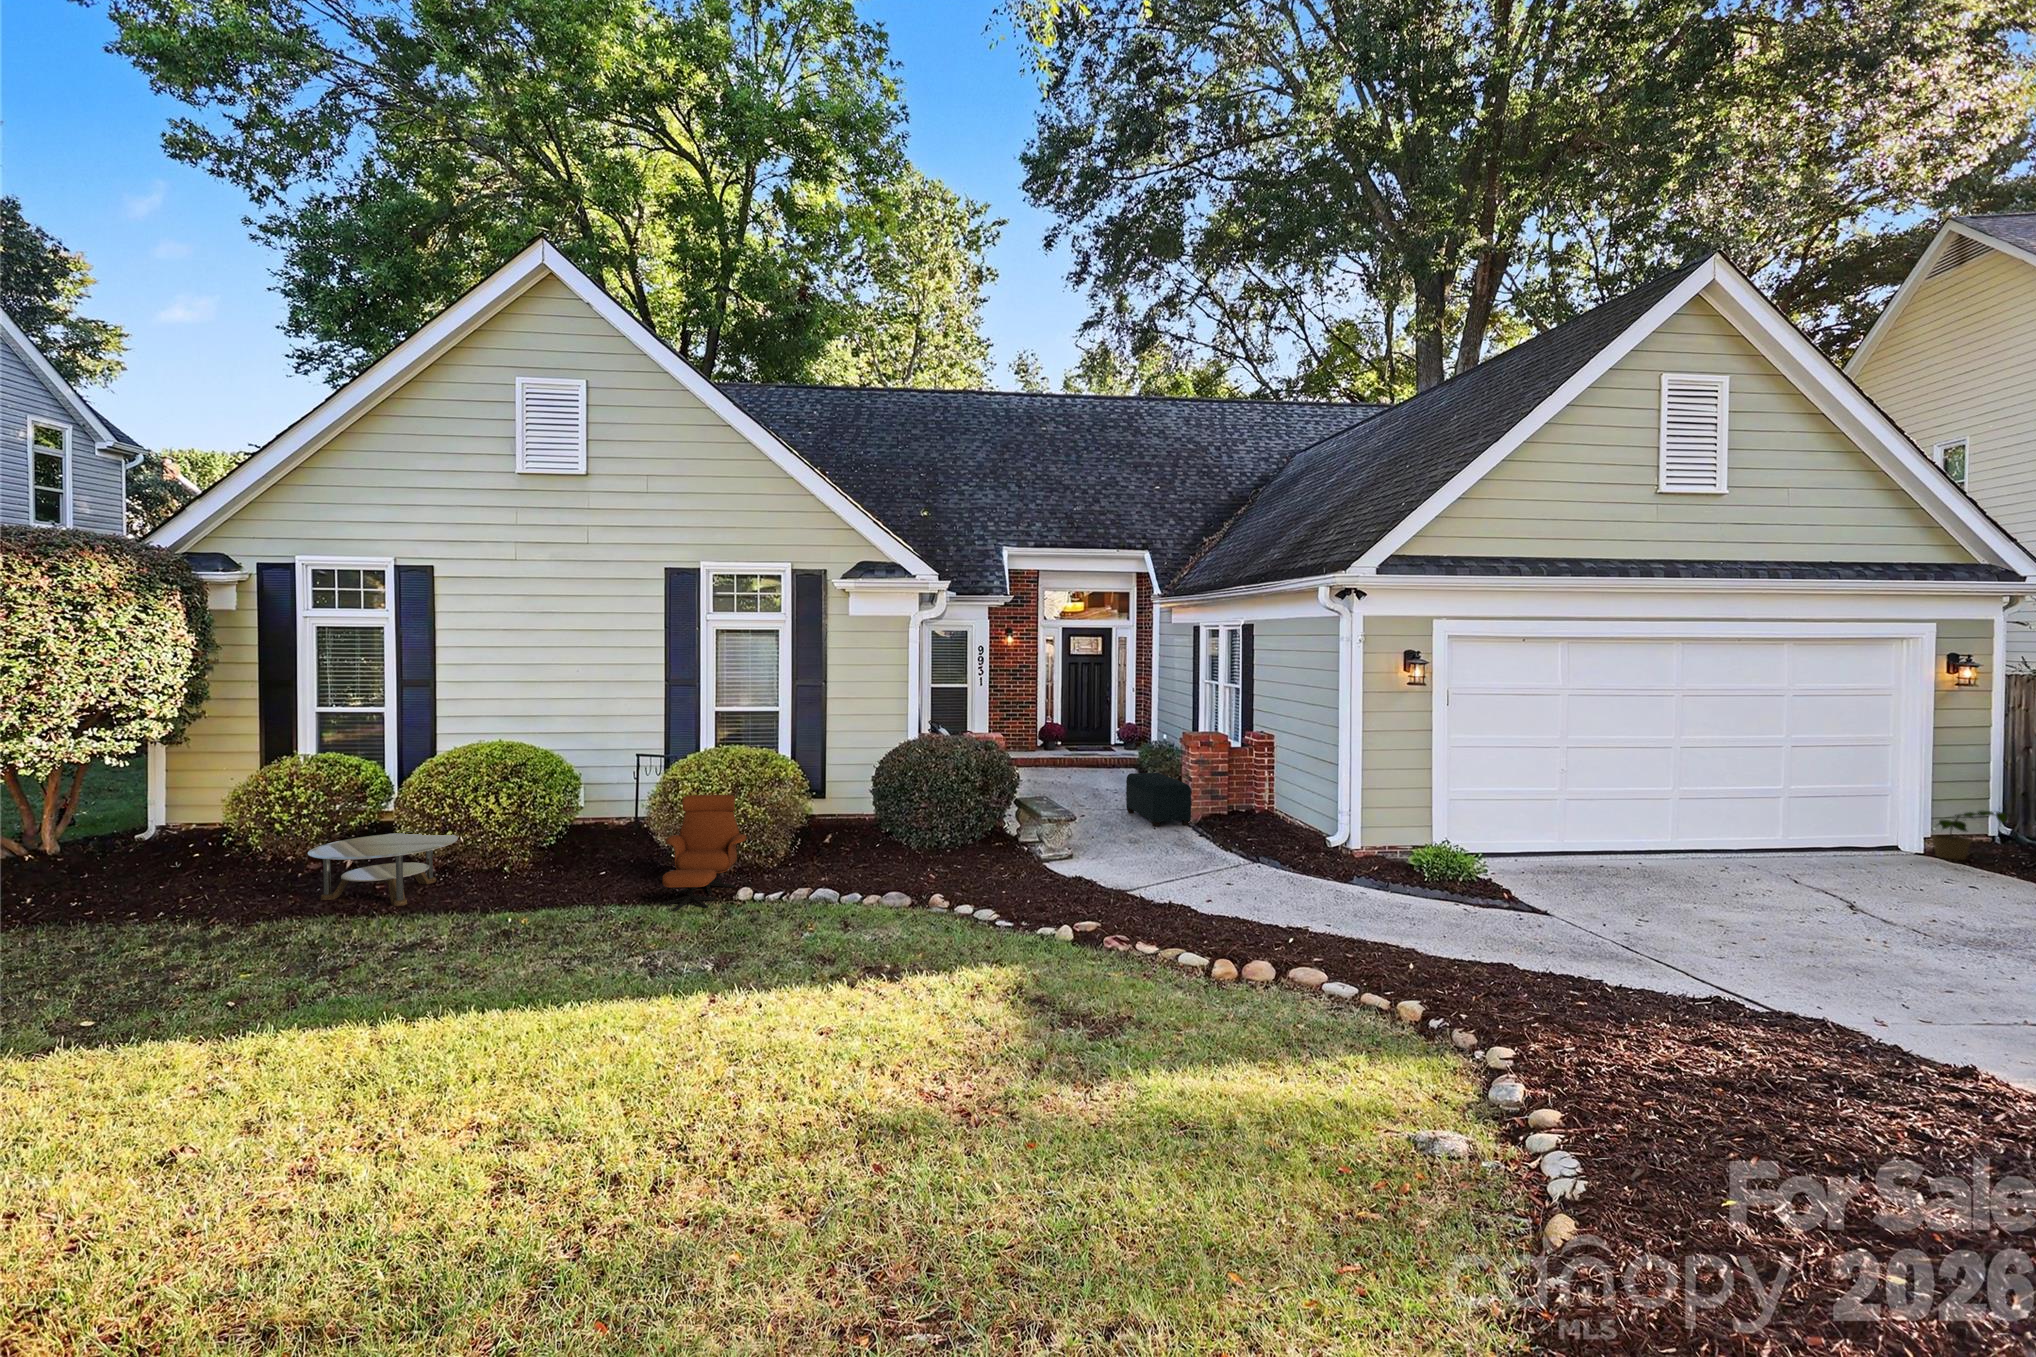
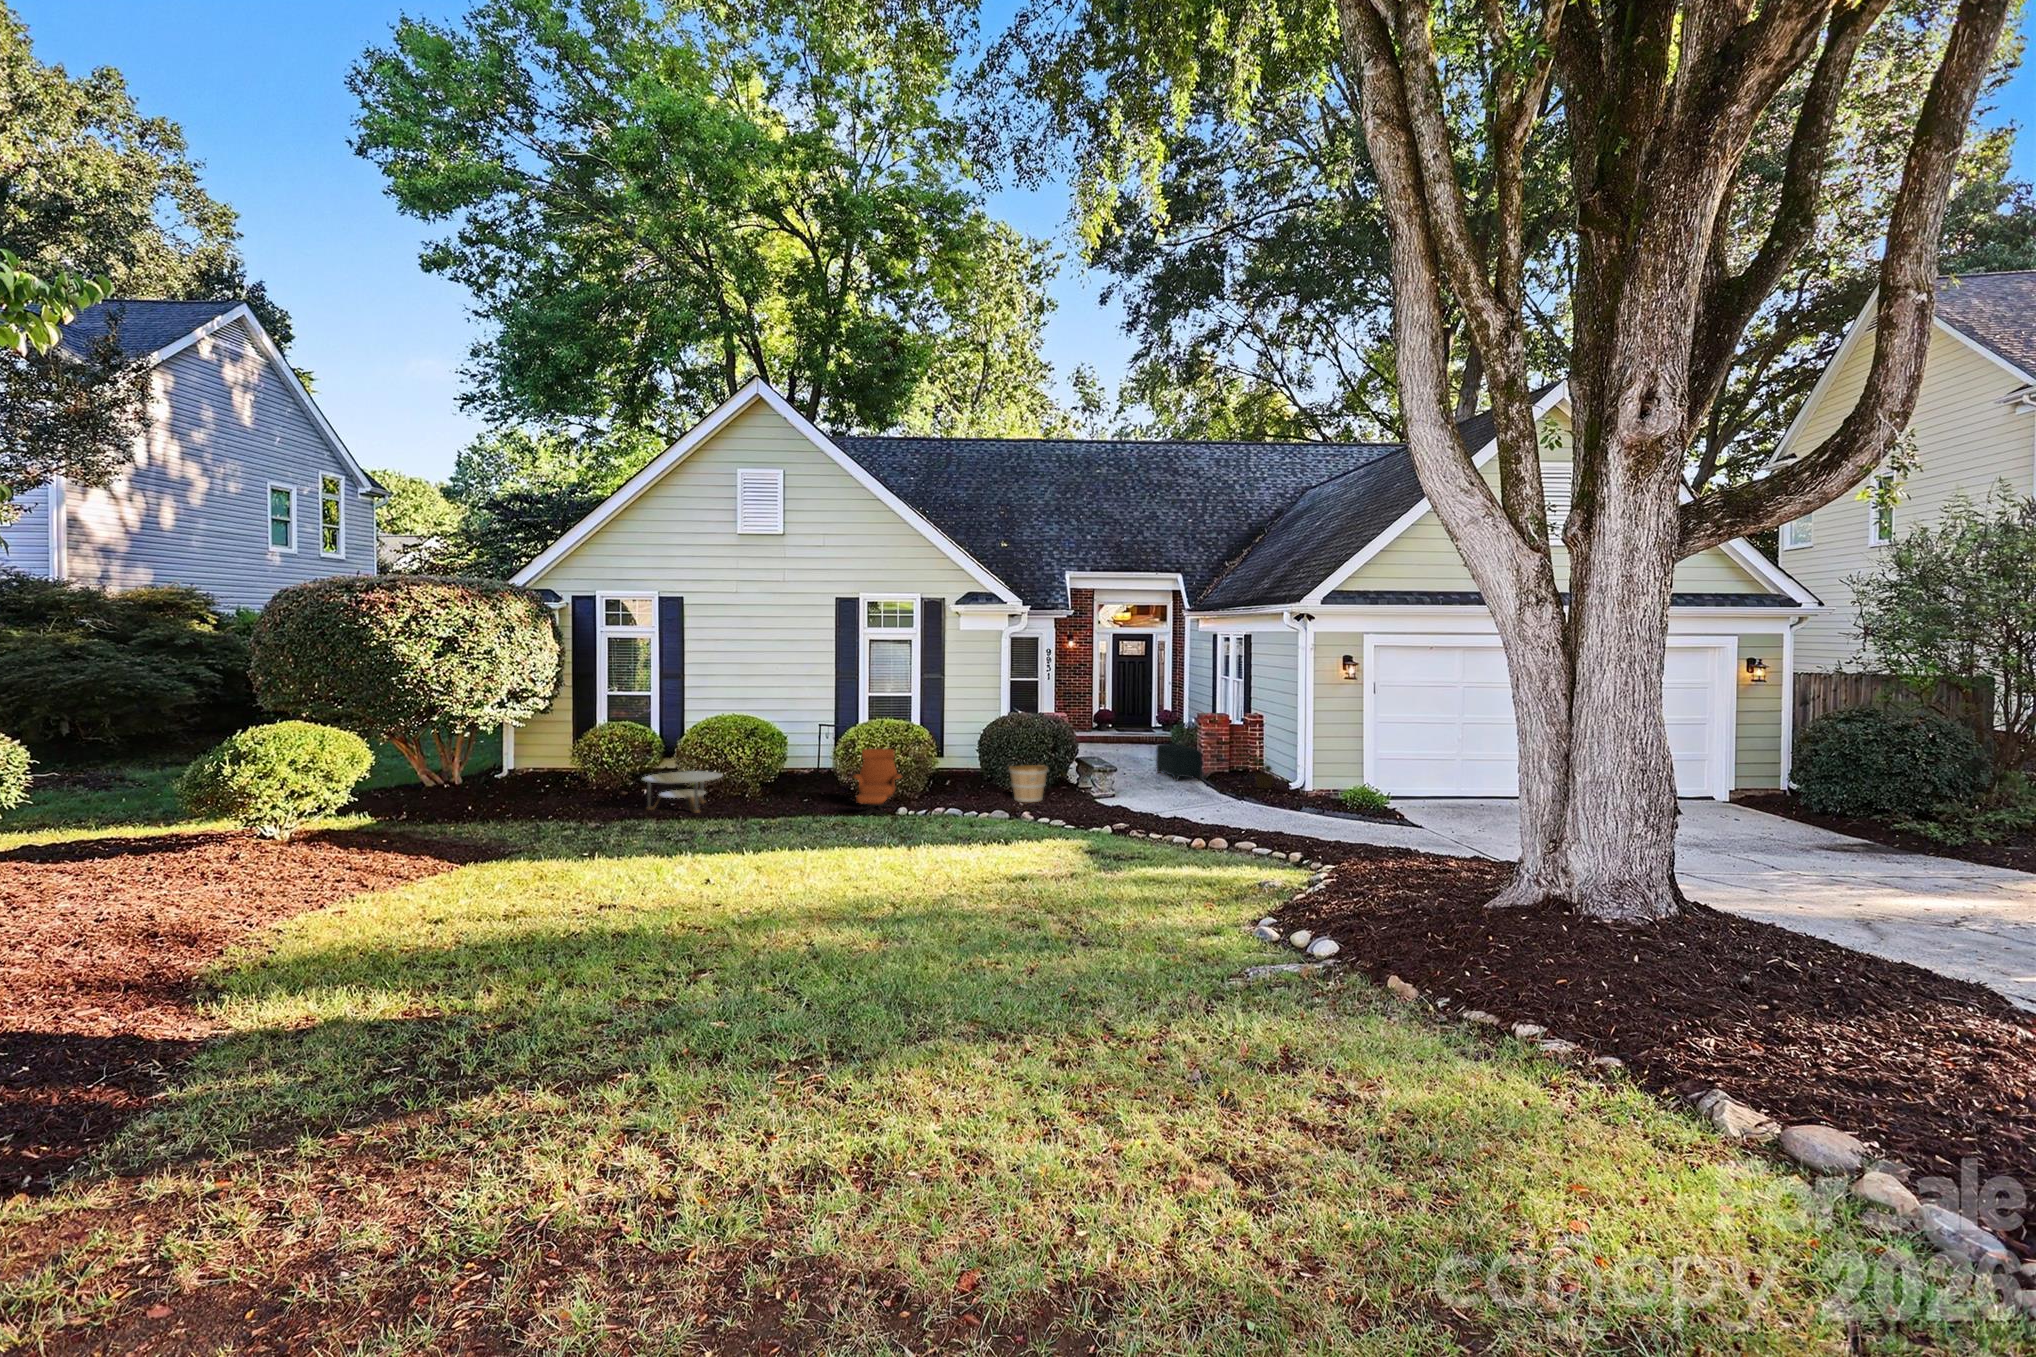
potted plant: present [1932,811,2007,860] -> present [1239,754,1274,788]
wooden bucket: none [916,813,976,872] -> present [1009,765,1048,802]

